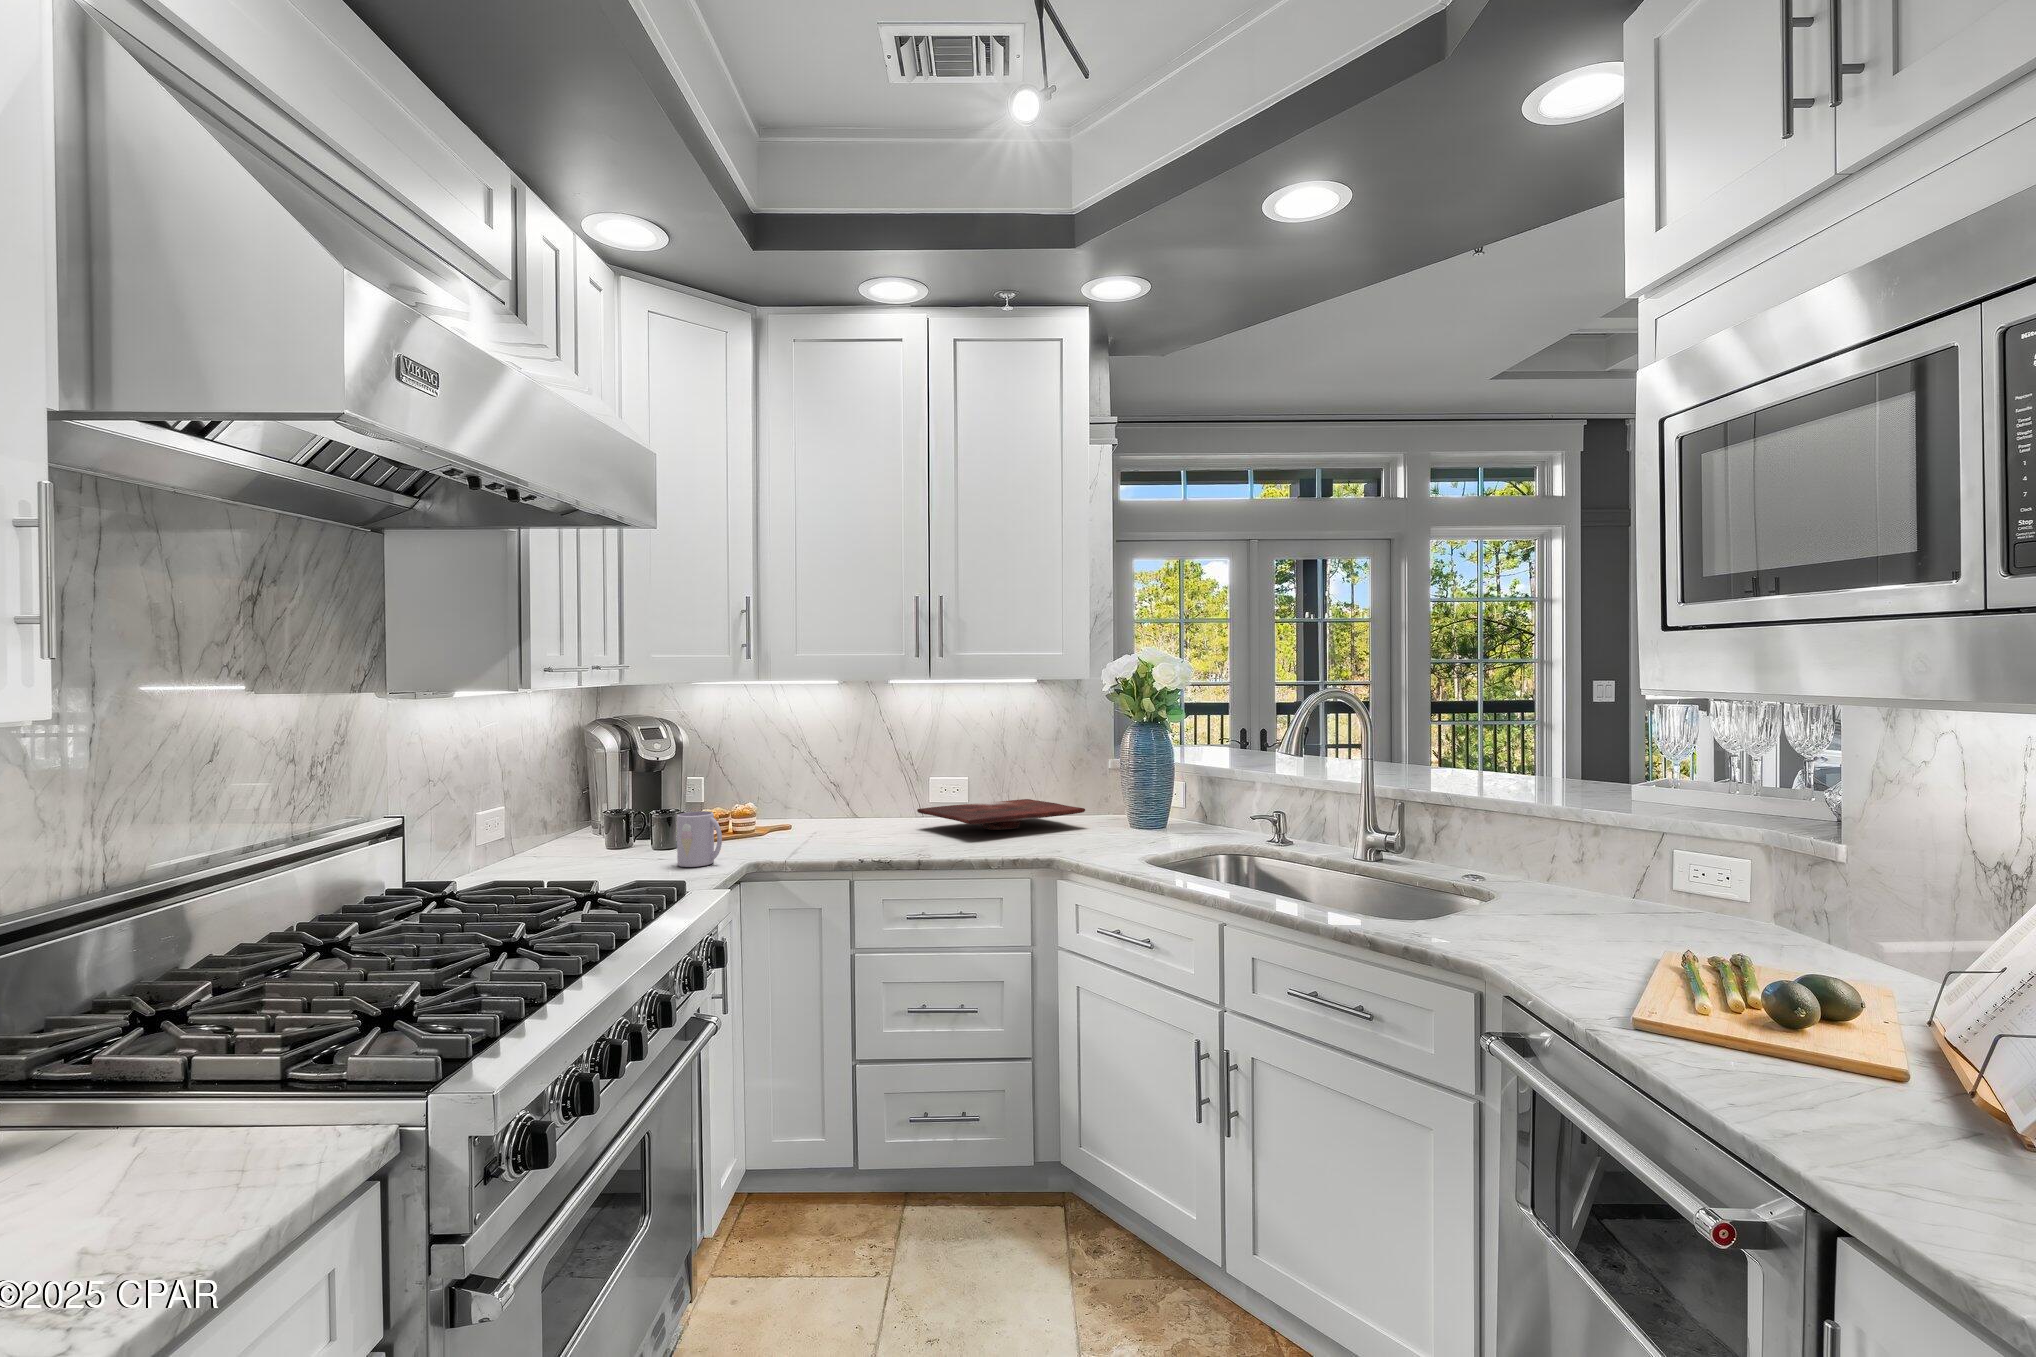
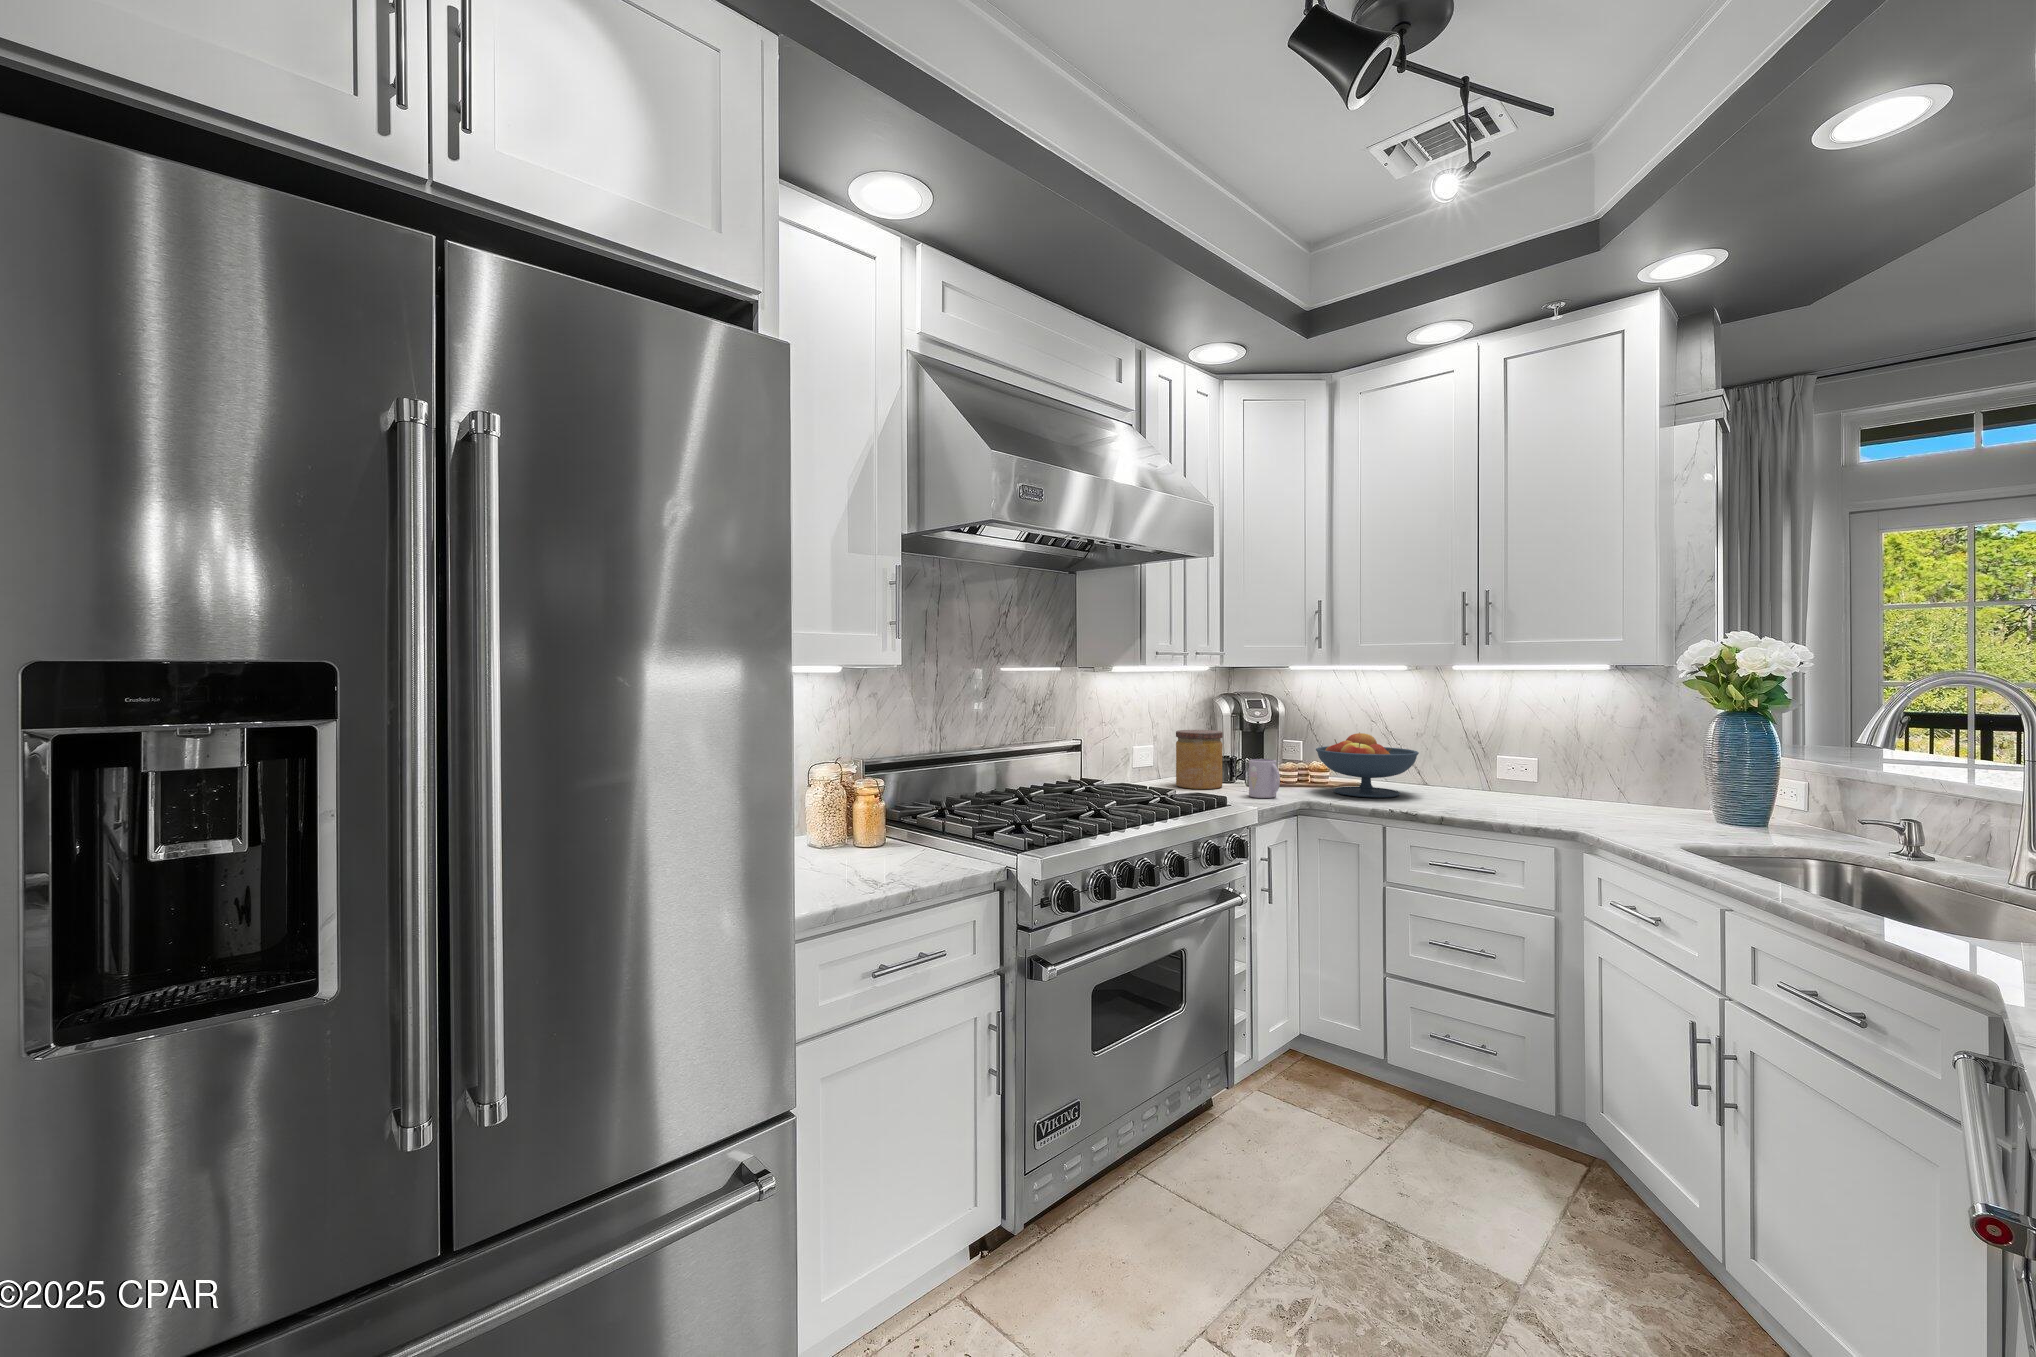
fruit bowl: none [751,765,873,848] -> present [1316,733,1419,798]
jar: none [551,776,625,866] -> present [1176,730,1223,789]
cutting board: present [917,799,1085,830] -> none [1471,778,1653,804]

